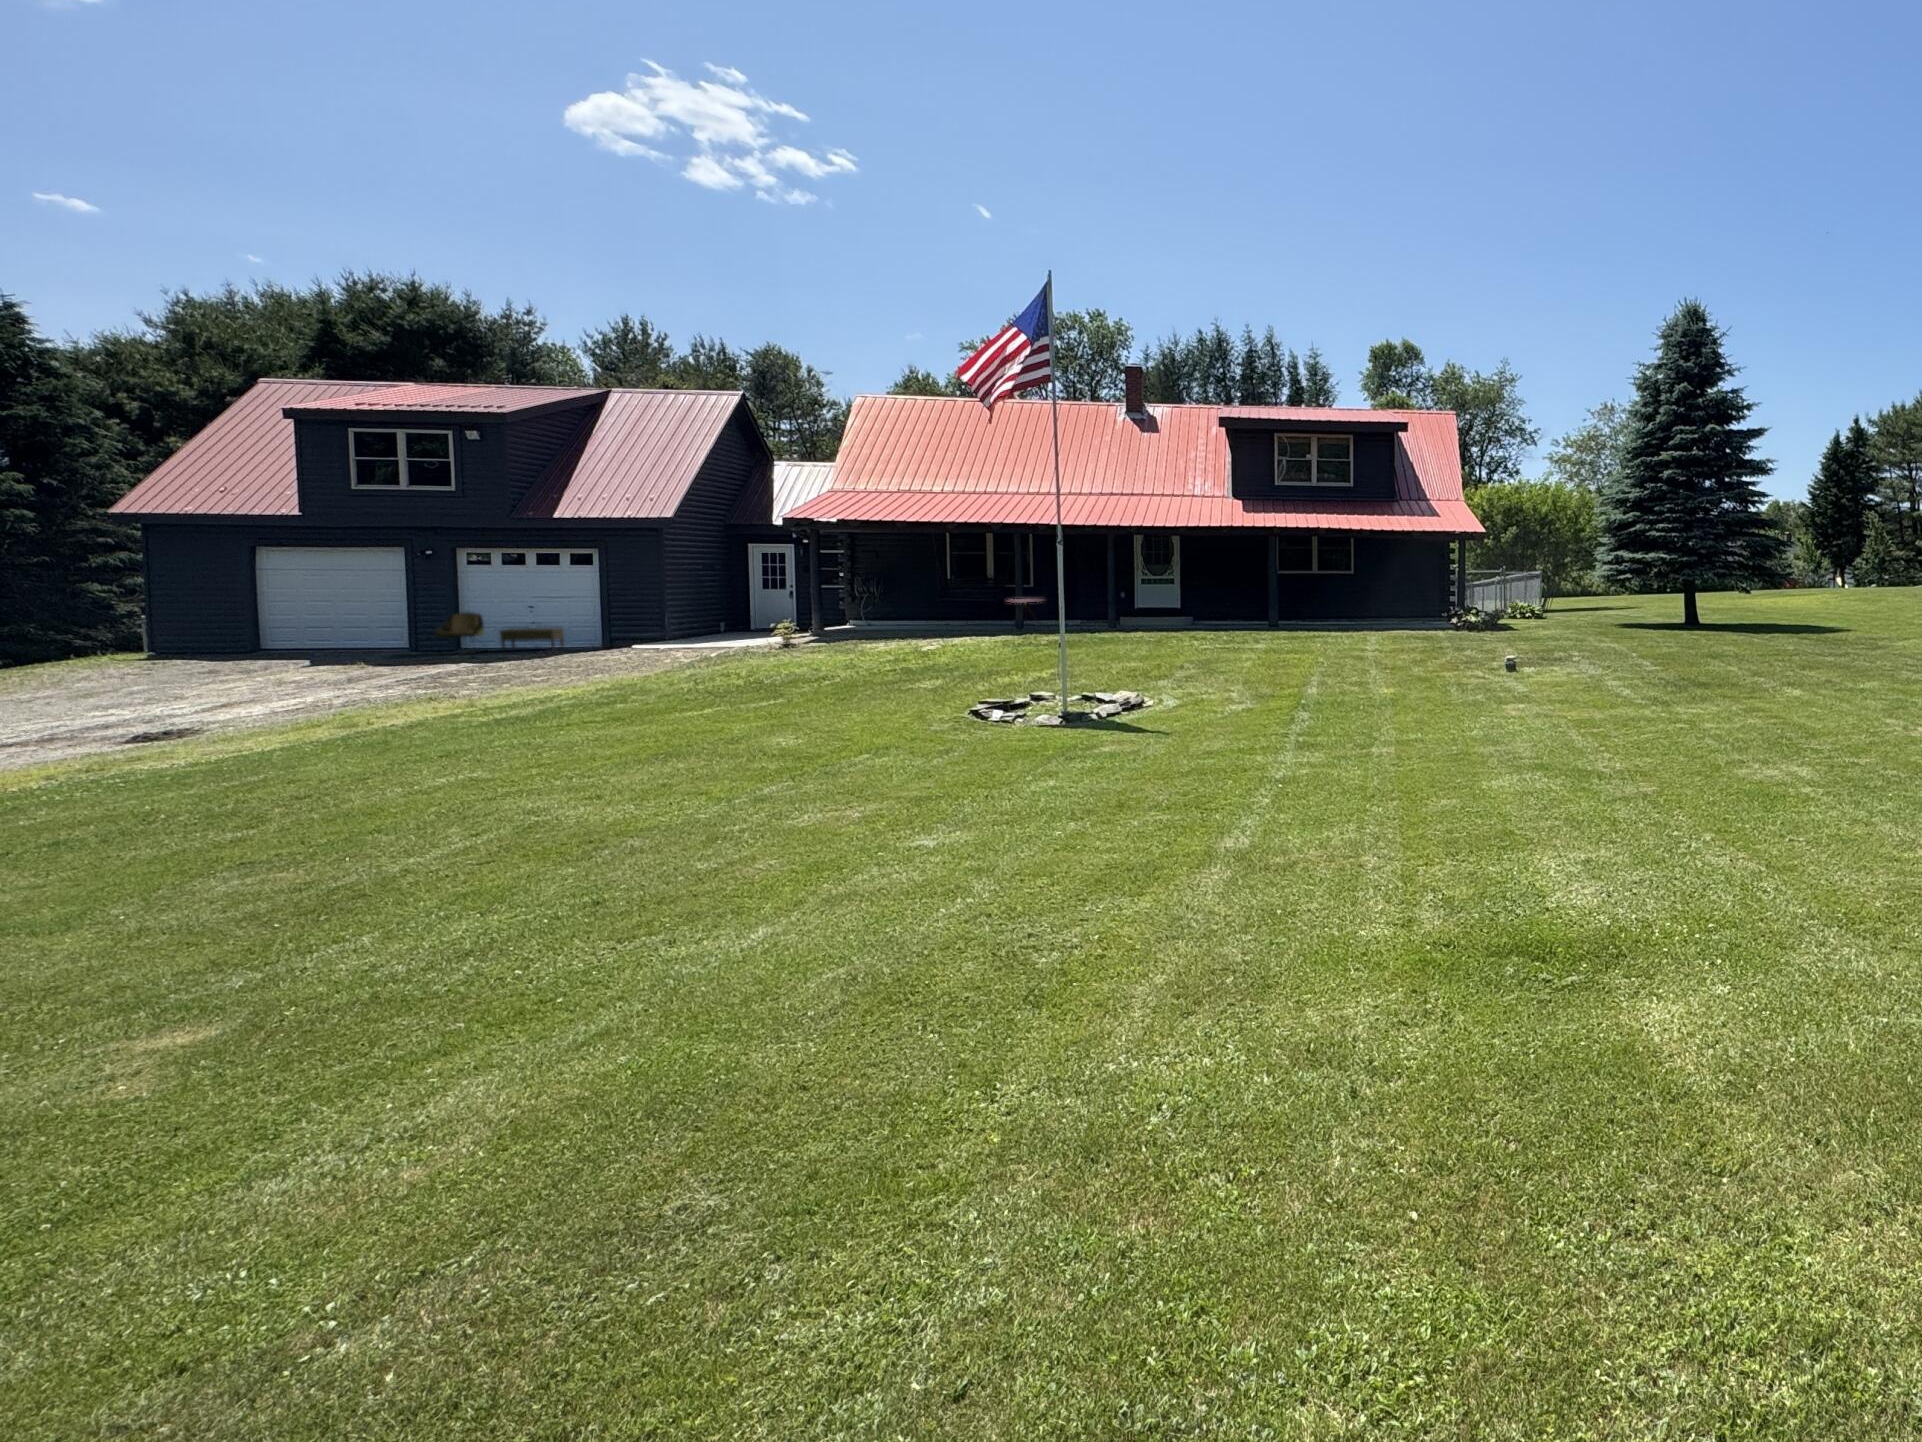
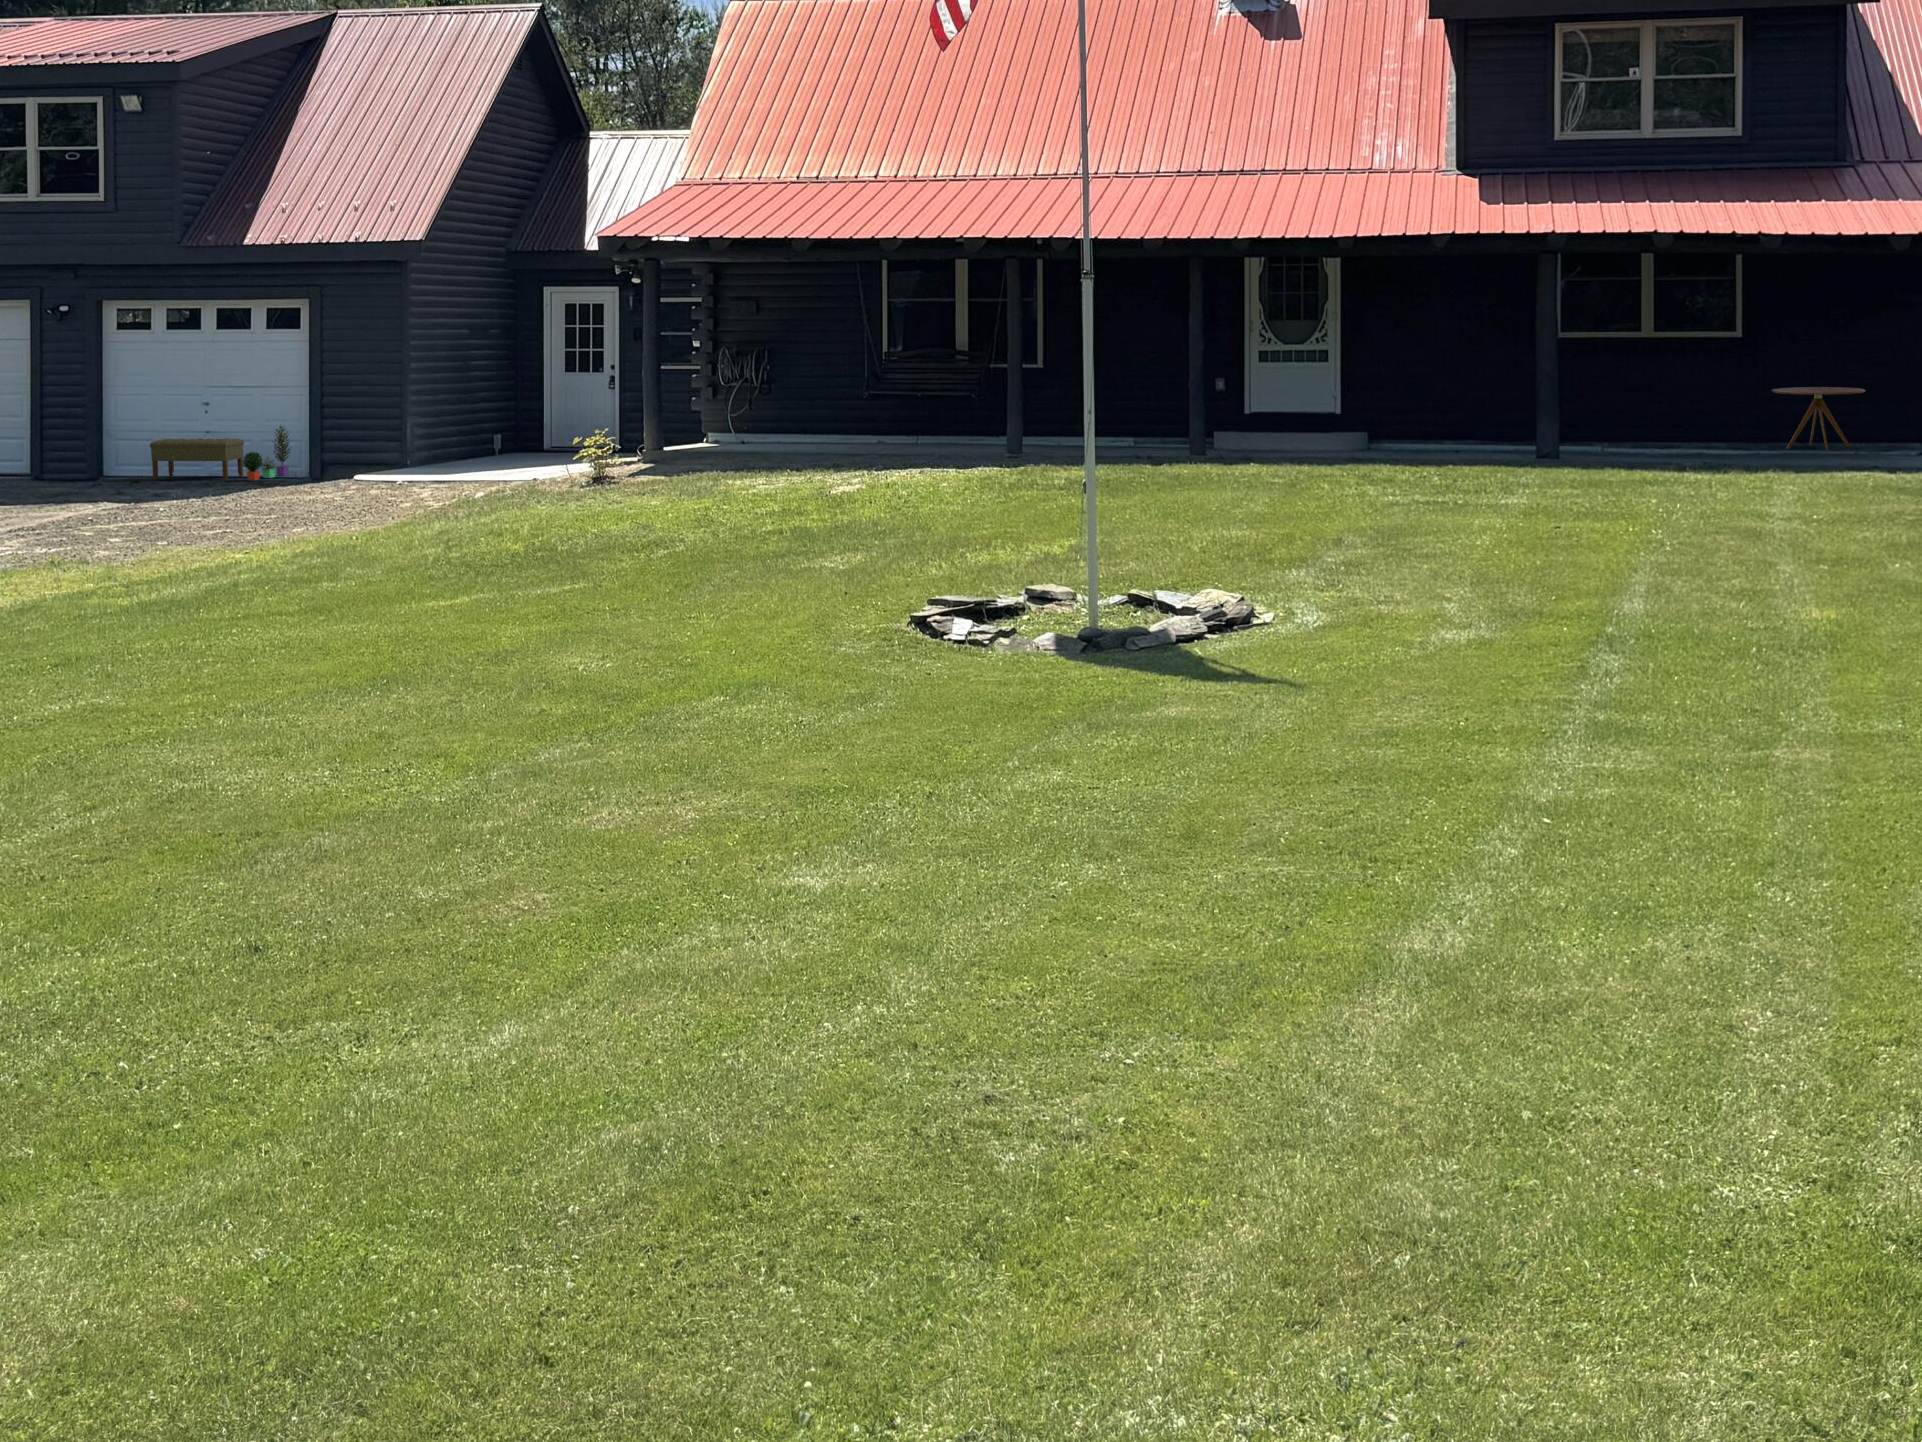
round table: present [1010,599,1041,612] -> present [1772,387,1865,451]
lounge chair: present [434,612,484,653] -> none [59,410,136,485]
potted plant: none [565,620,598,651] -> present [242,425,291,481]

